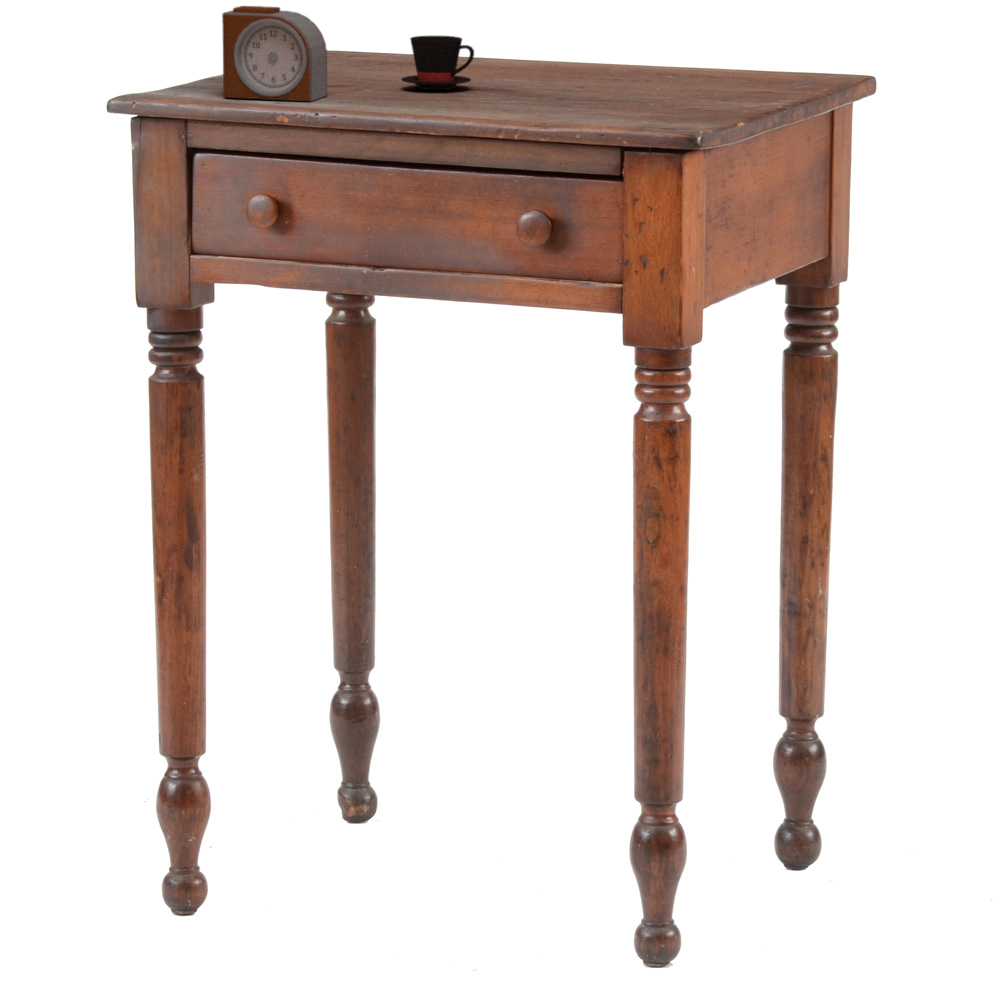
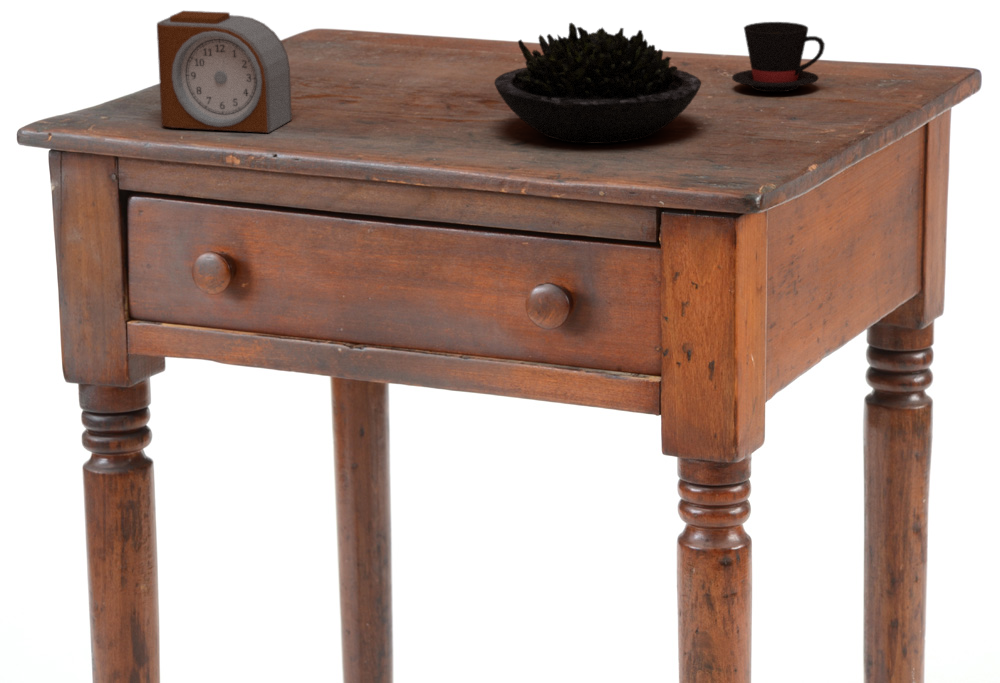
succulent plant: none [492,16,656,109] -> present [495,23,701,144]
teacup: present [401,35,474,90] -> present [732,22,825,92]

